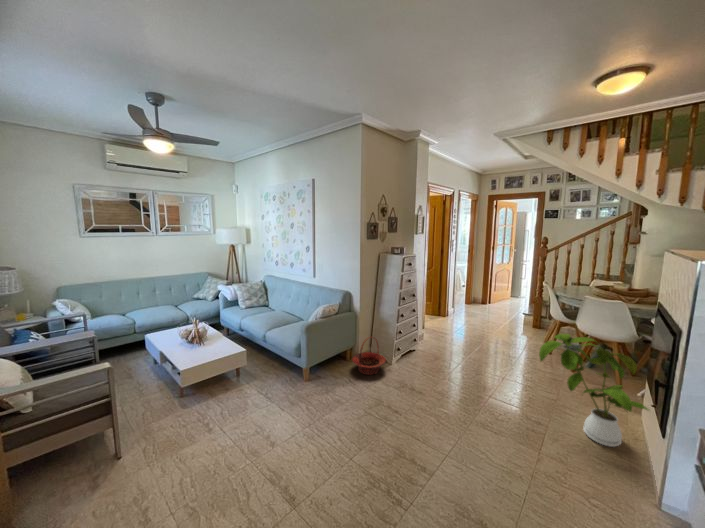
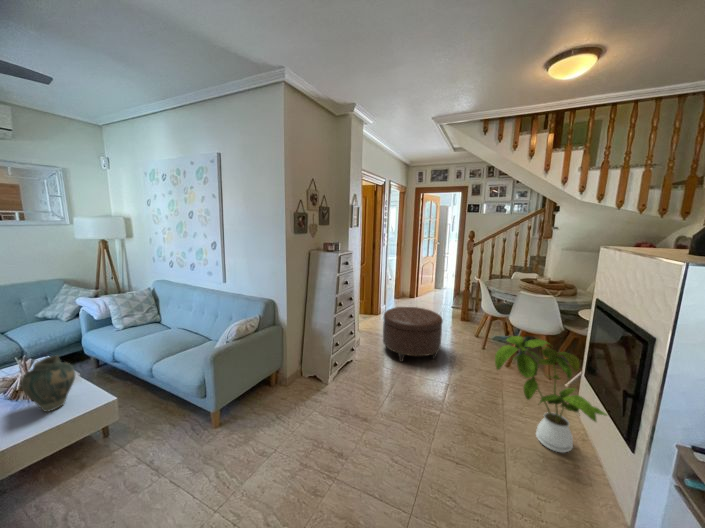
ottoman: none [445,307,503,357] -> present [383,307,443,362]
vase: none [196,318,223,353] -> present [21,356,75,412]
basket: present [352,337,386,375] -> none [279,355,322,403]

